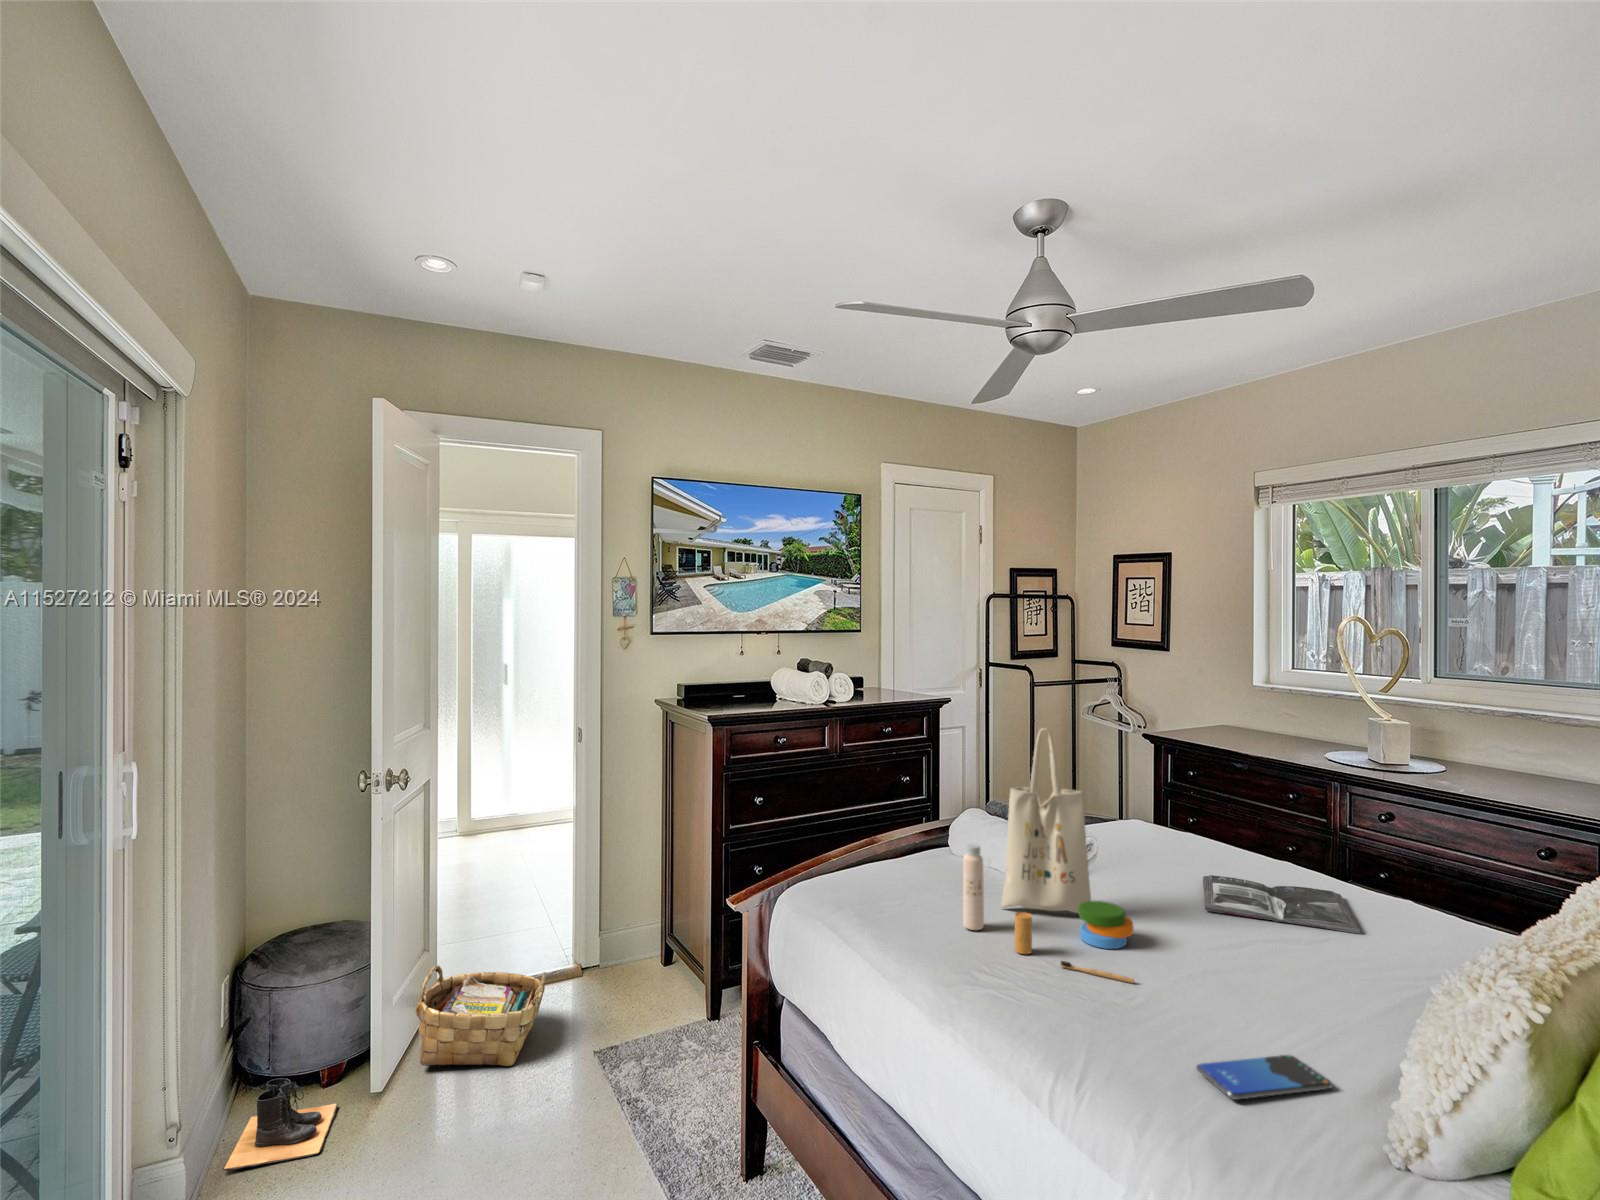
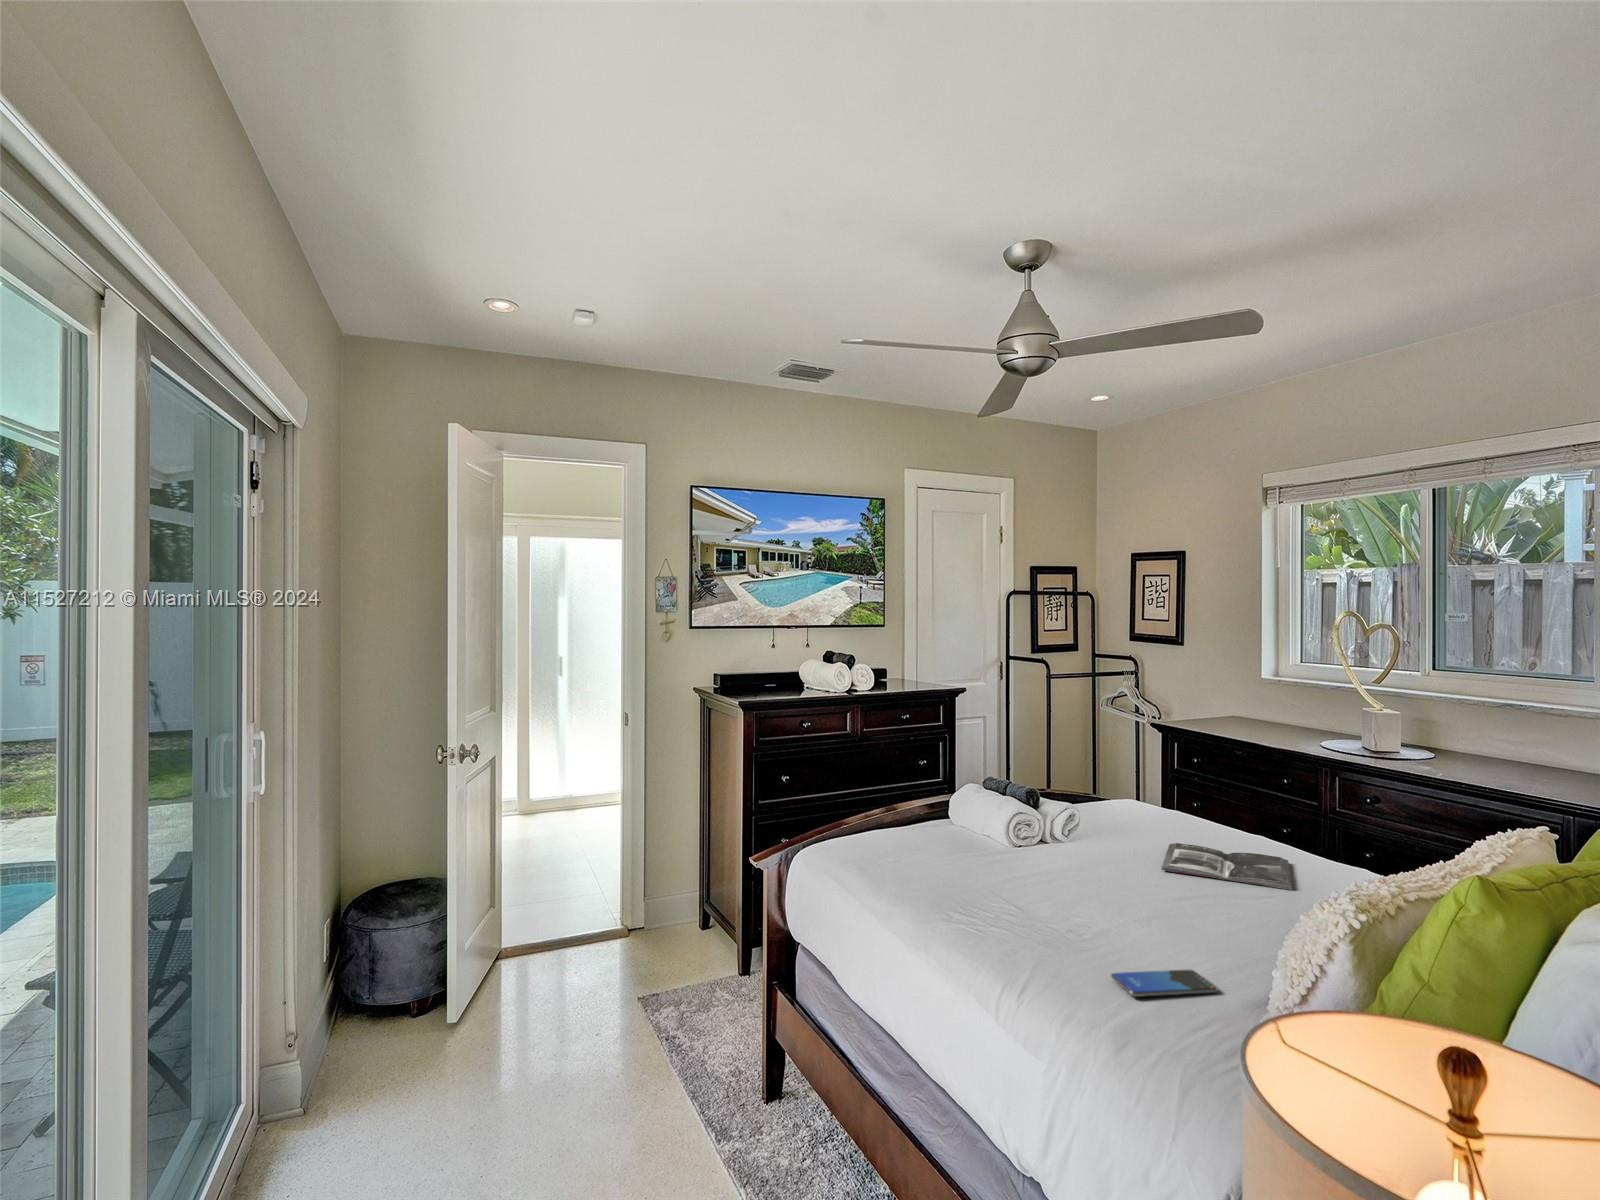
tote bag: present [963,728,1134,983] -> none [948,711,1091,921]
woven basket: present [415,965,547,1066] -> none [484,919,597,1007]
boots: present [223,1078,338,1171] -> none [330,1007,421,1079]

